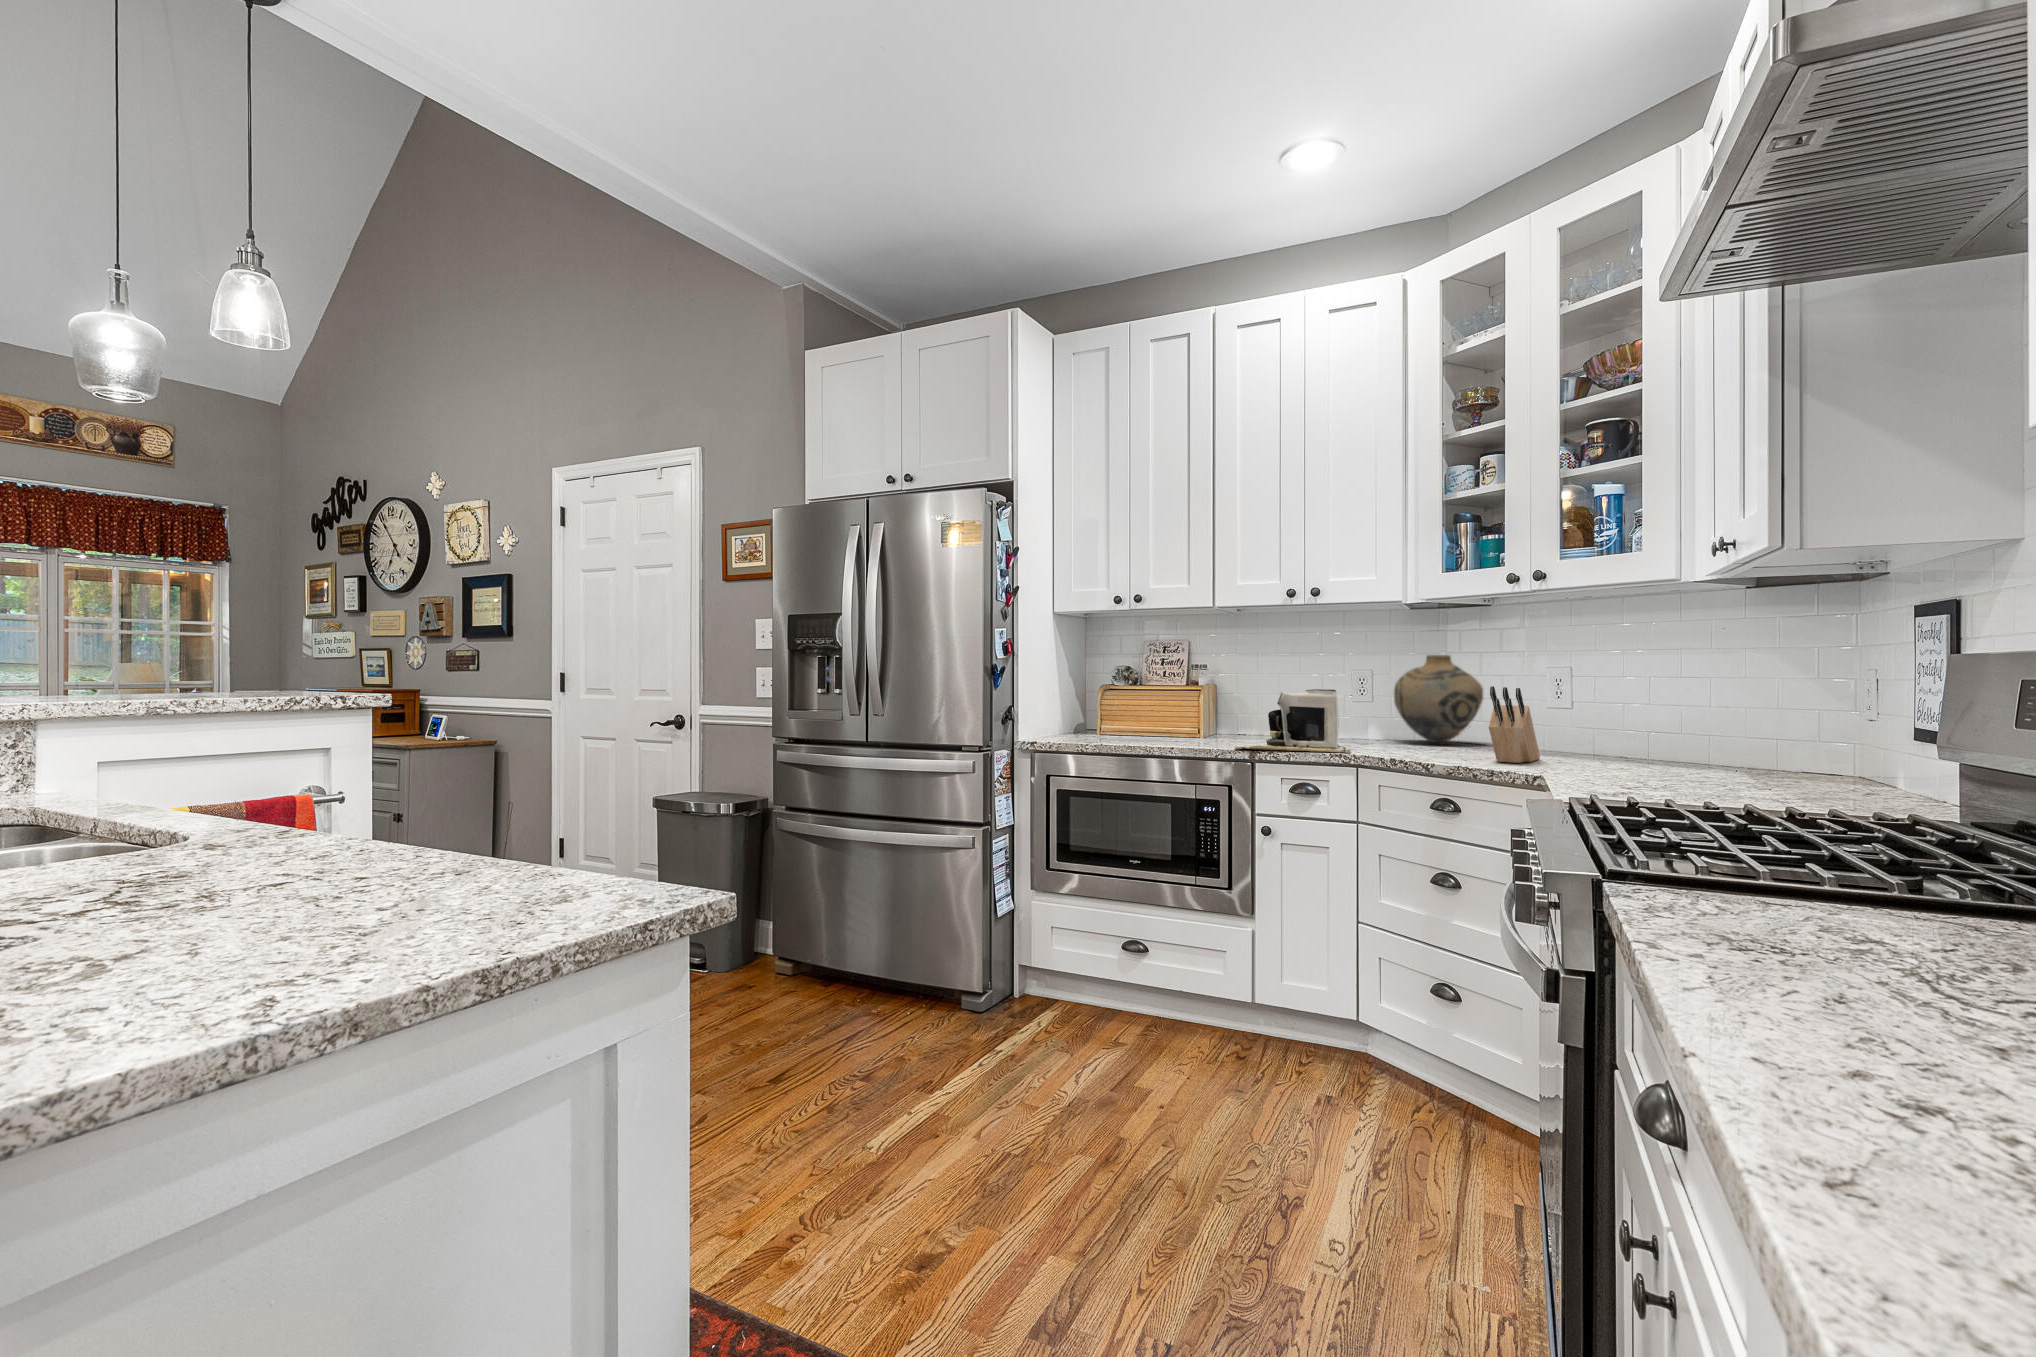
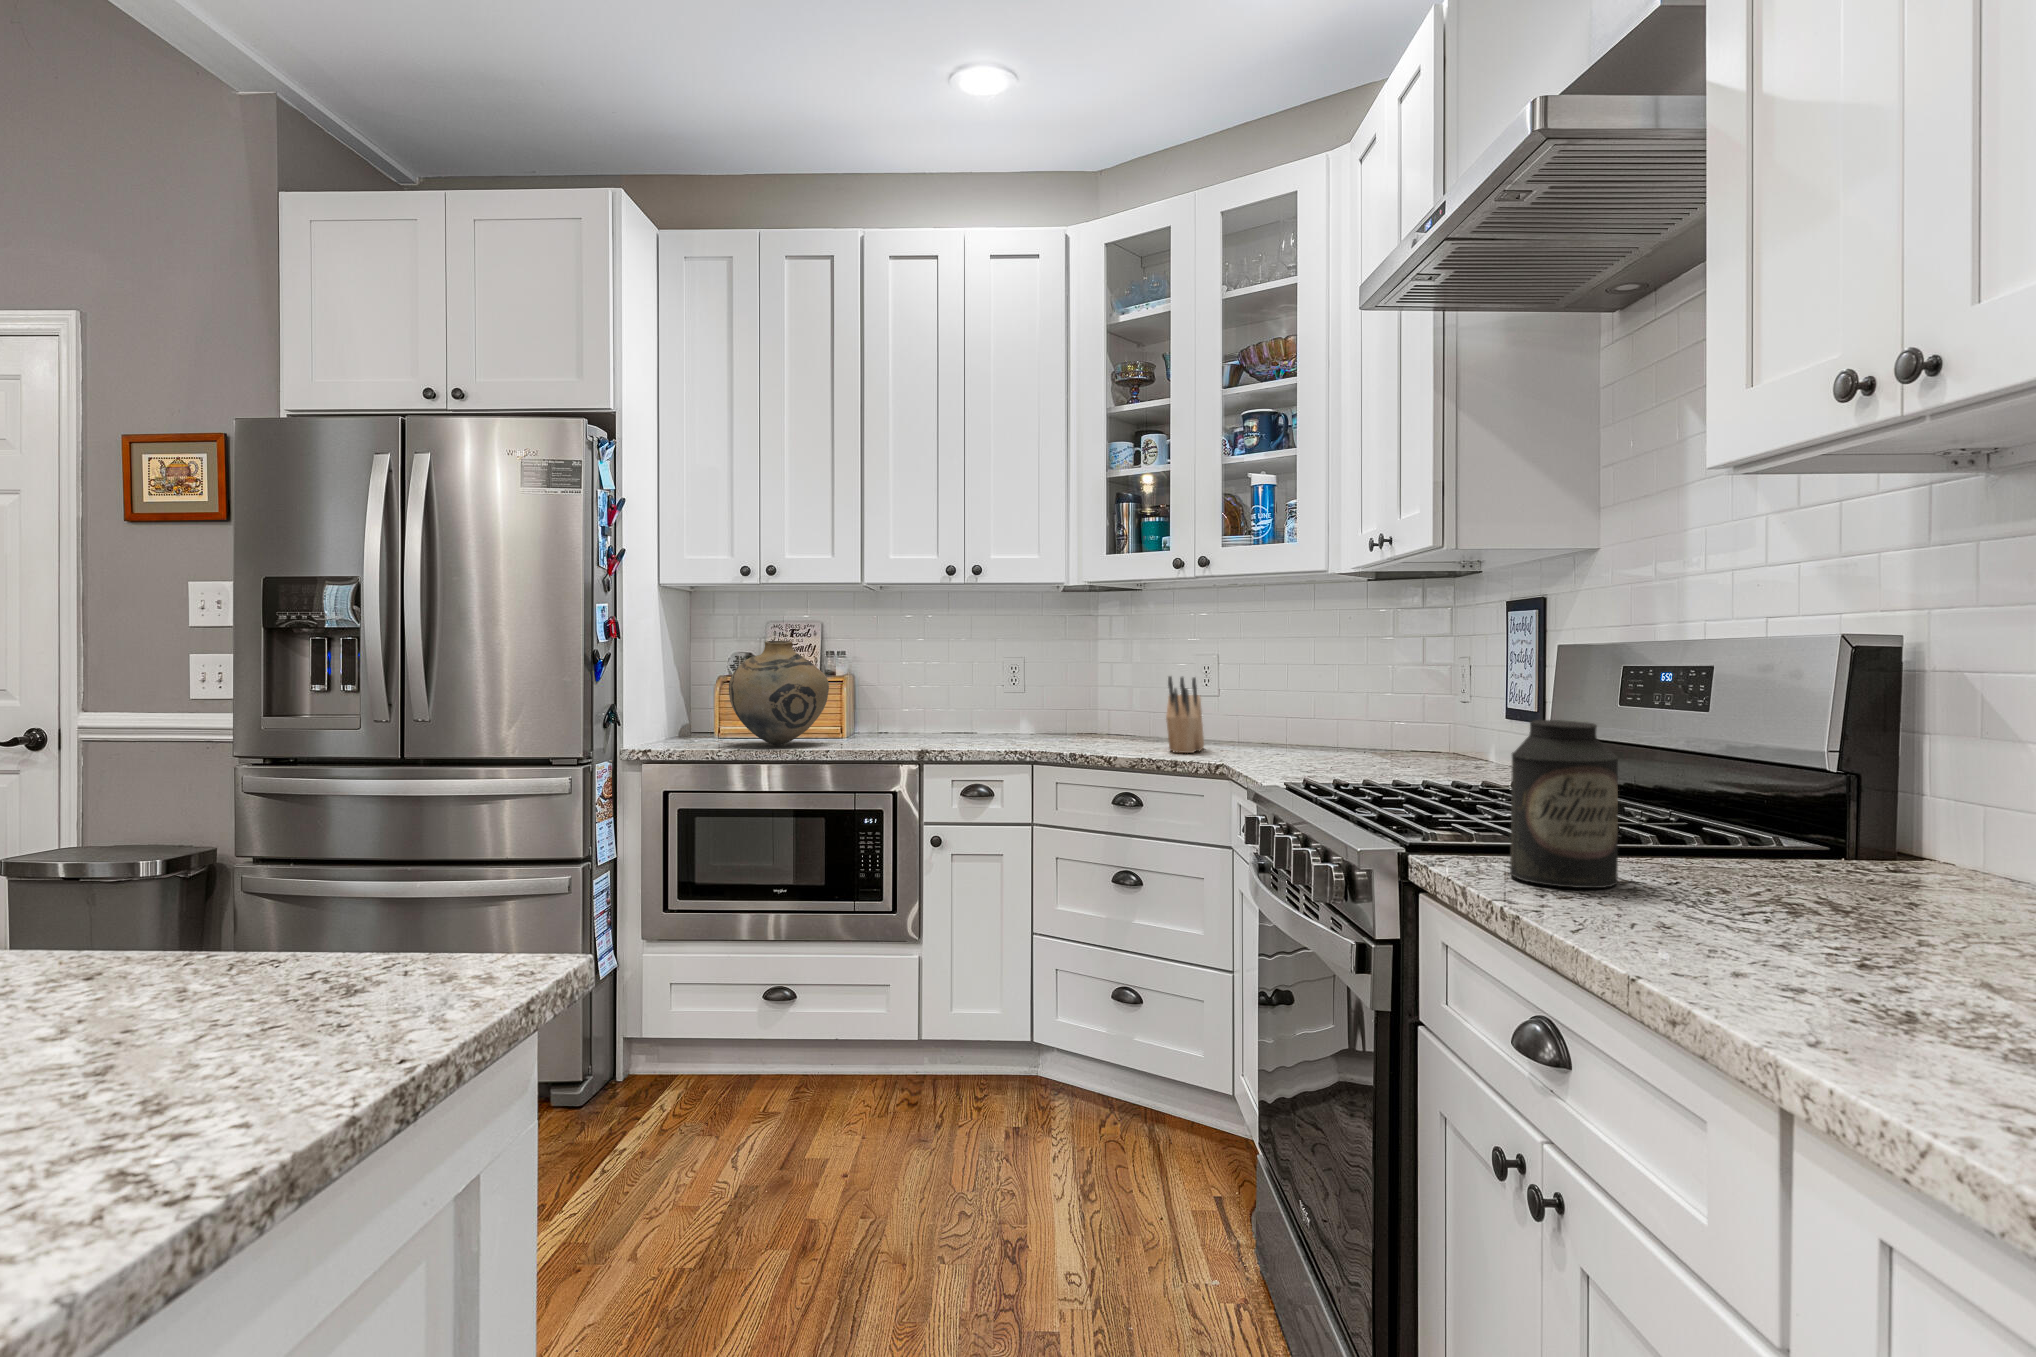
vase: present [1394,655,1483,743] -> present [729,641,829,745]
coffee maker: present [1235,689,1350,753] -> none [901,680,1027,750]
canister: none [1728,730,1877,931] -> present [1510,720,1618,888]

